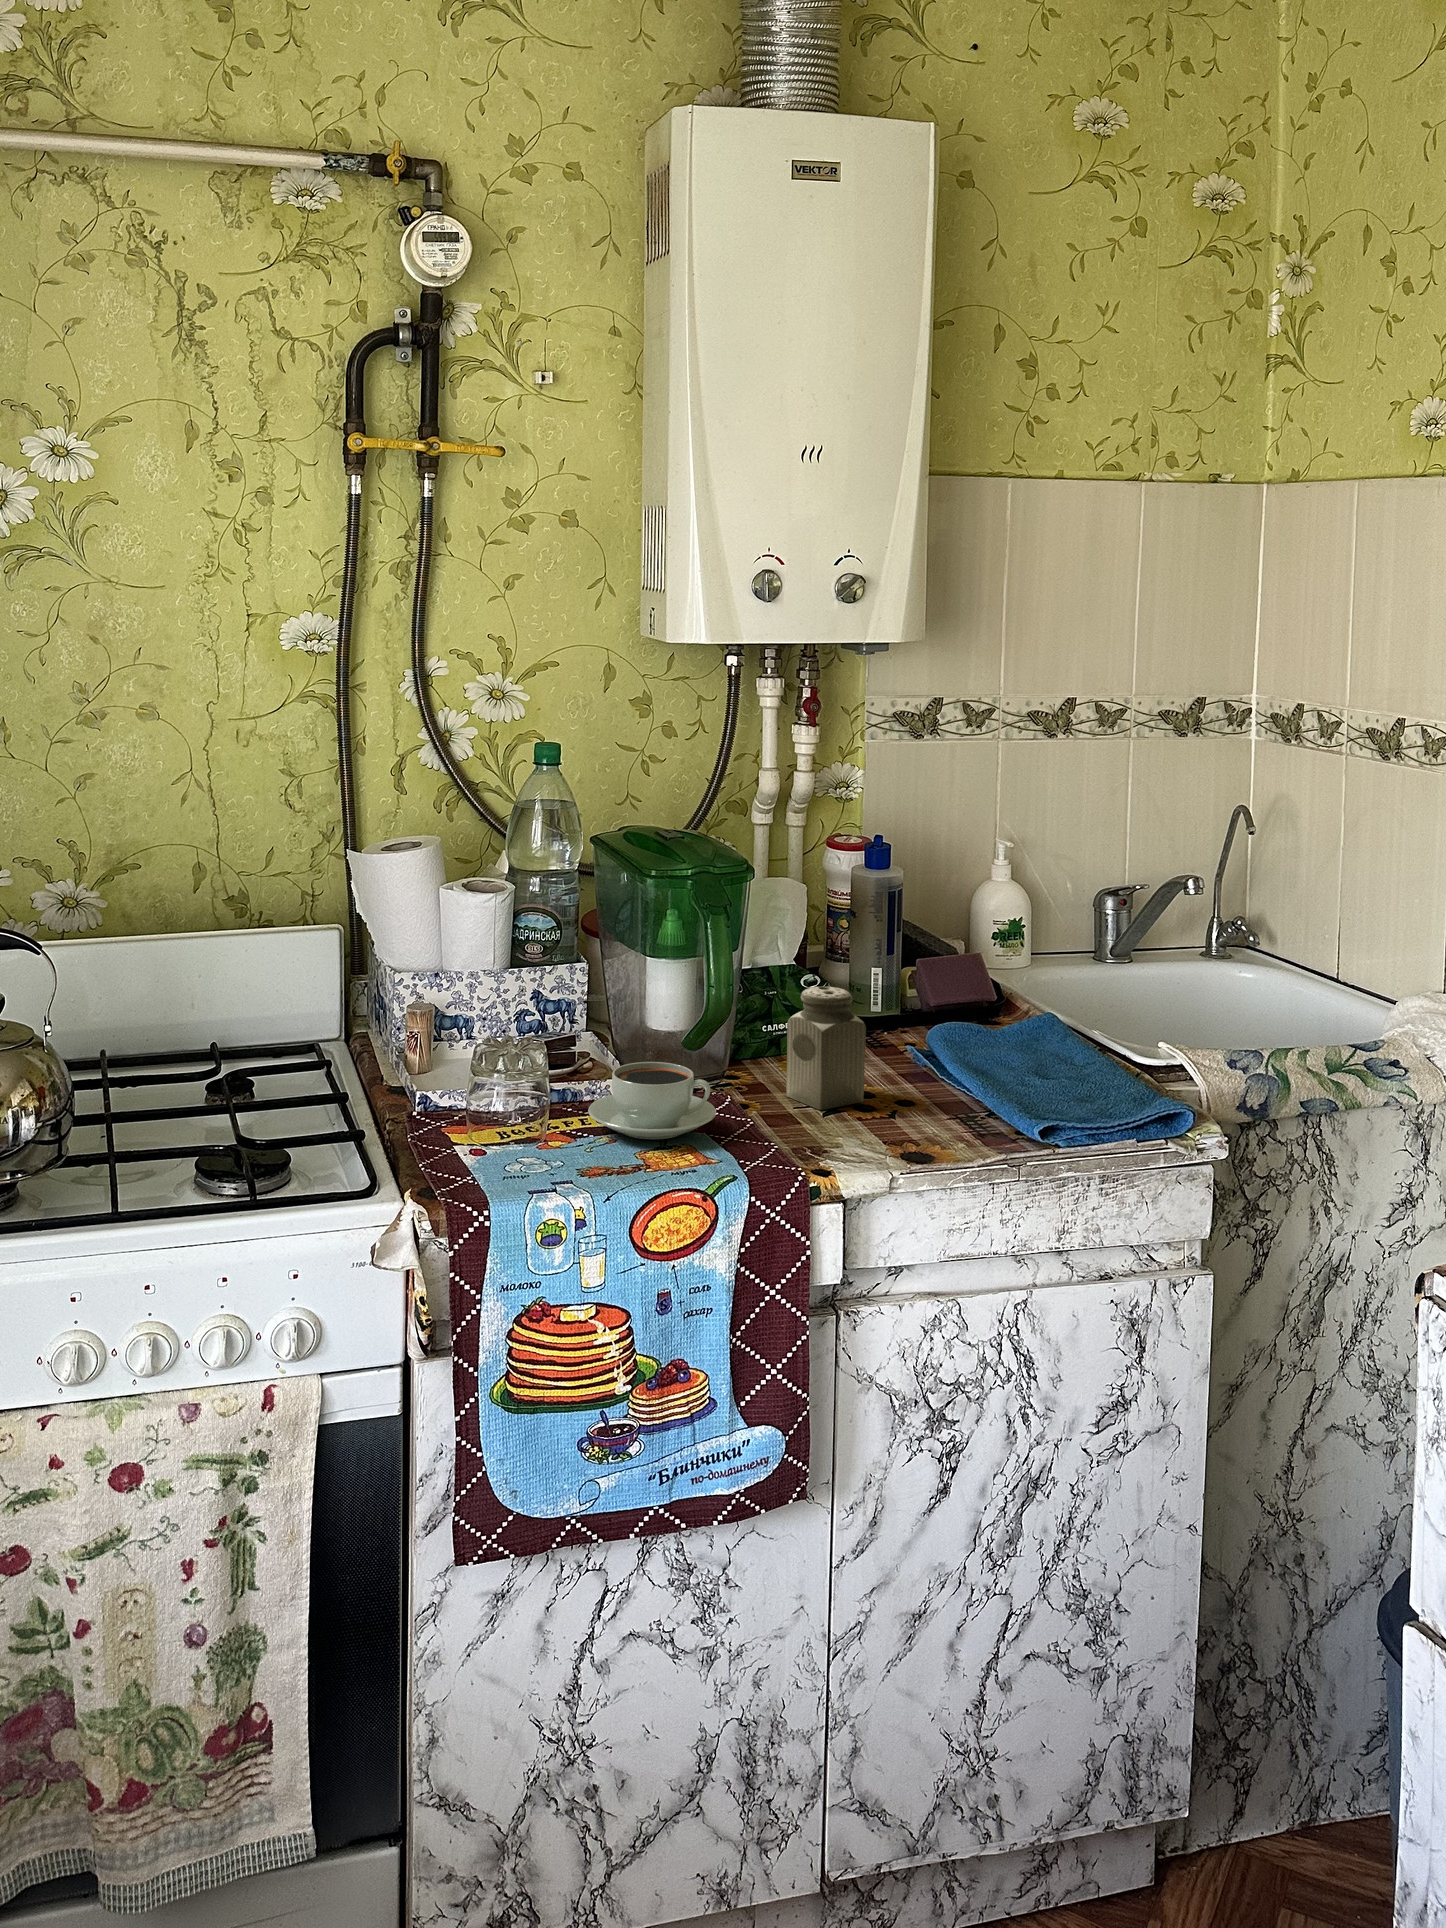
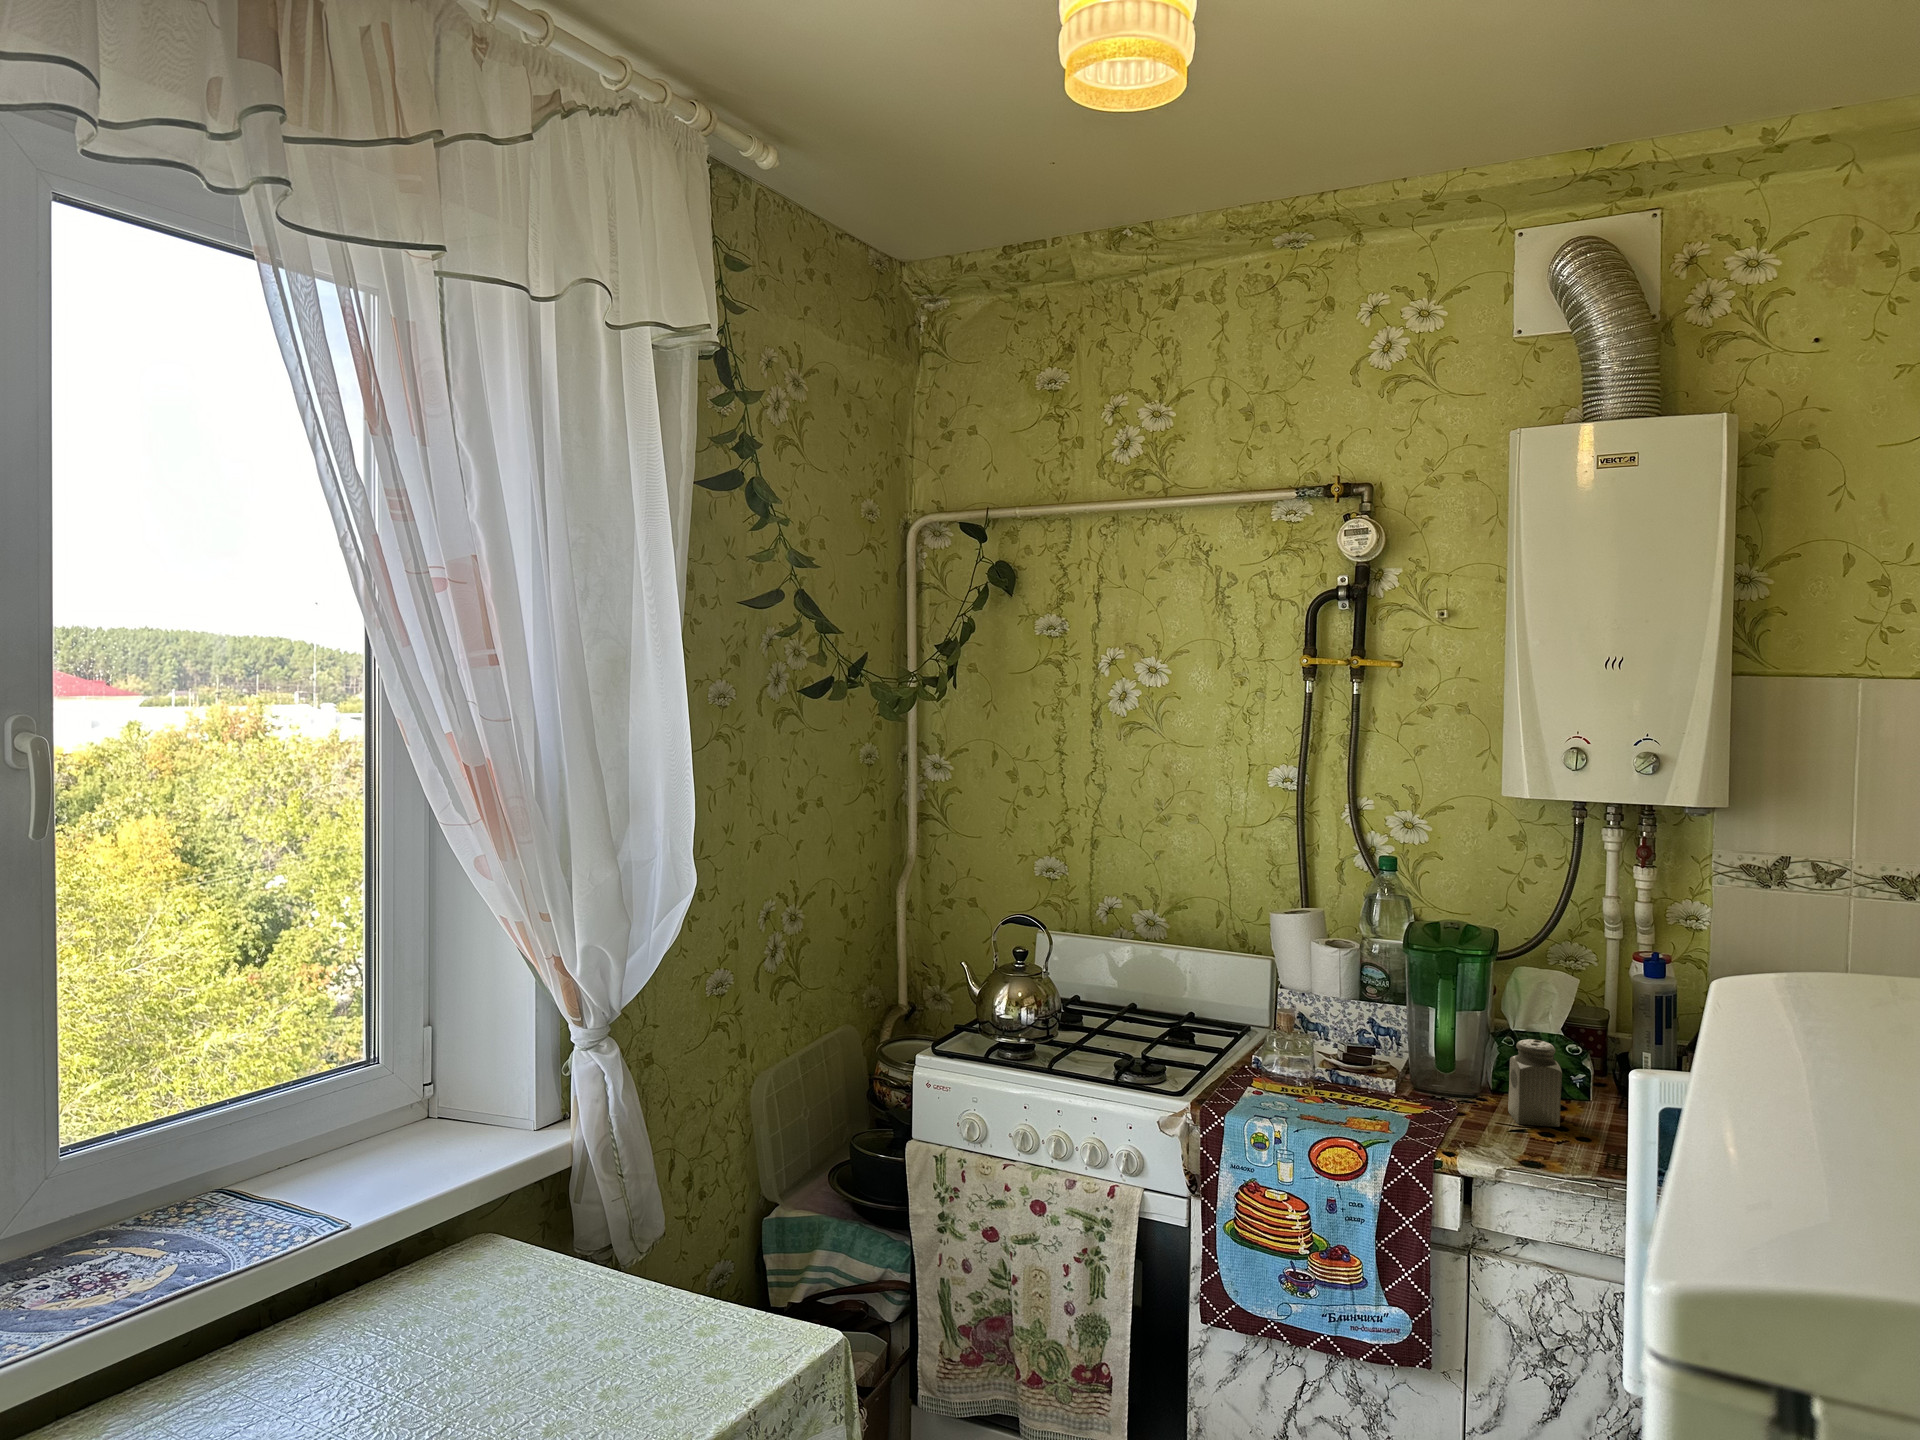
coffee cup: present [588,1062,716,1139] -> none [1337,1061,1423,1112]

